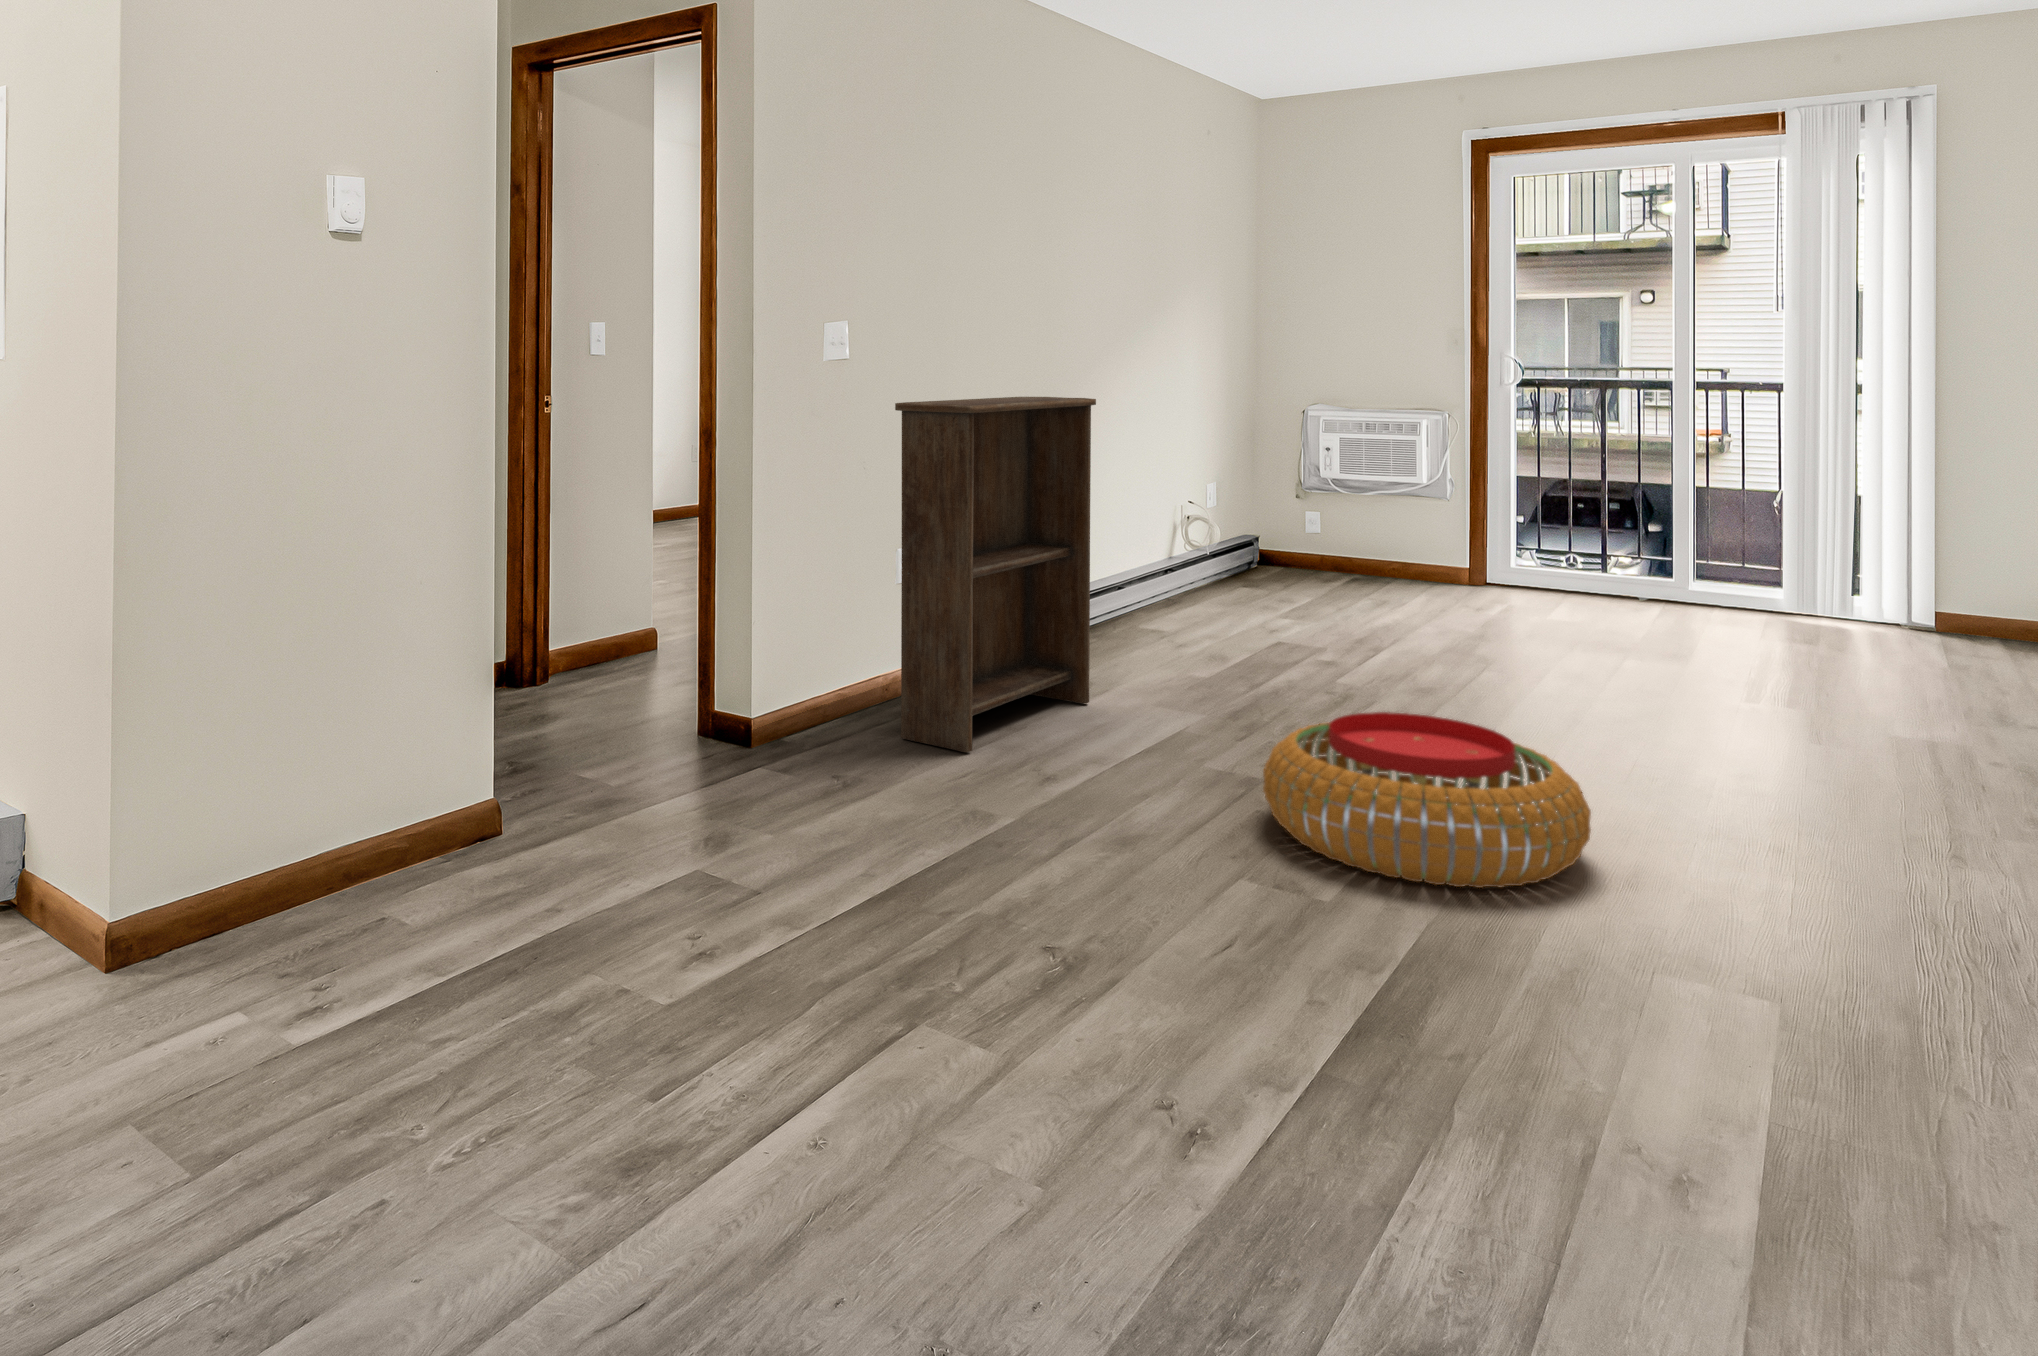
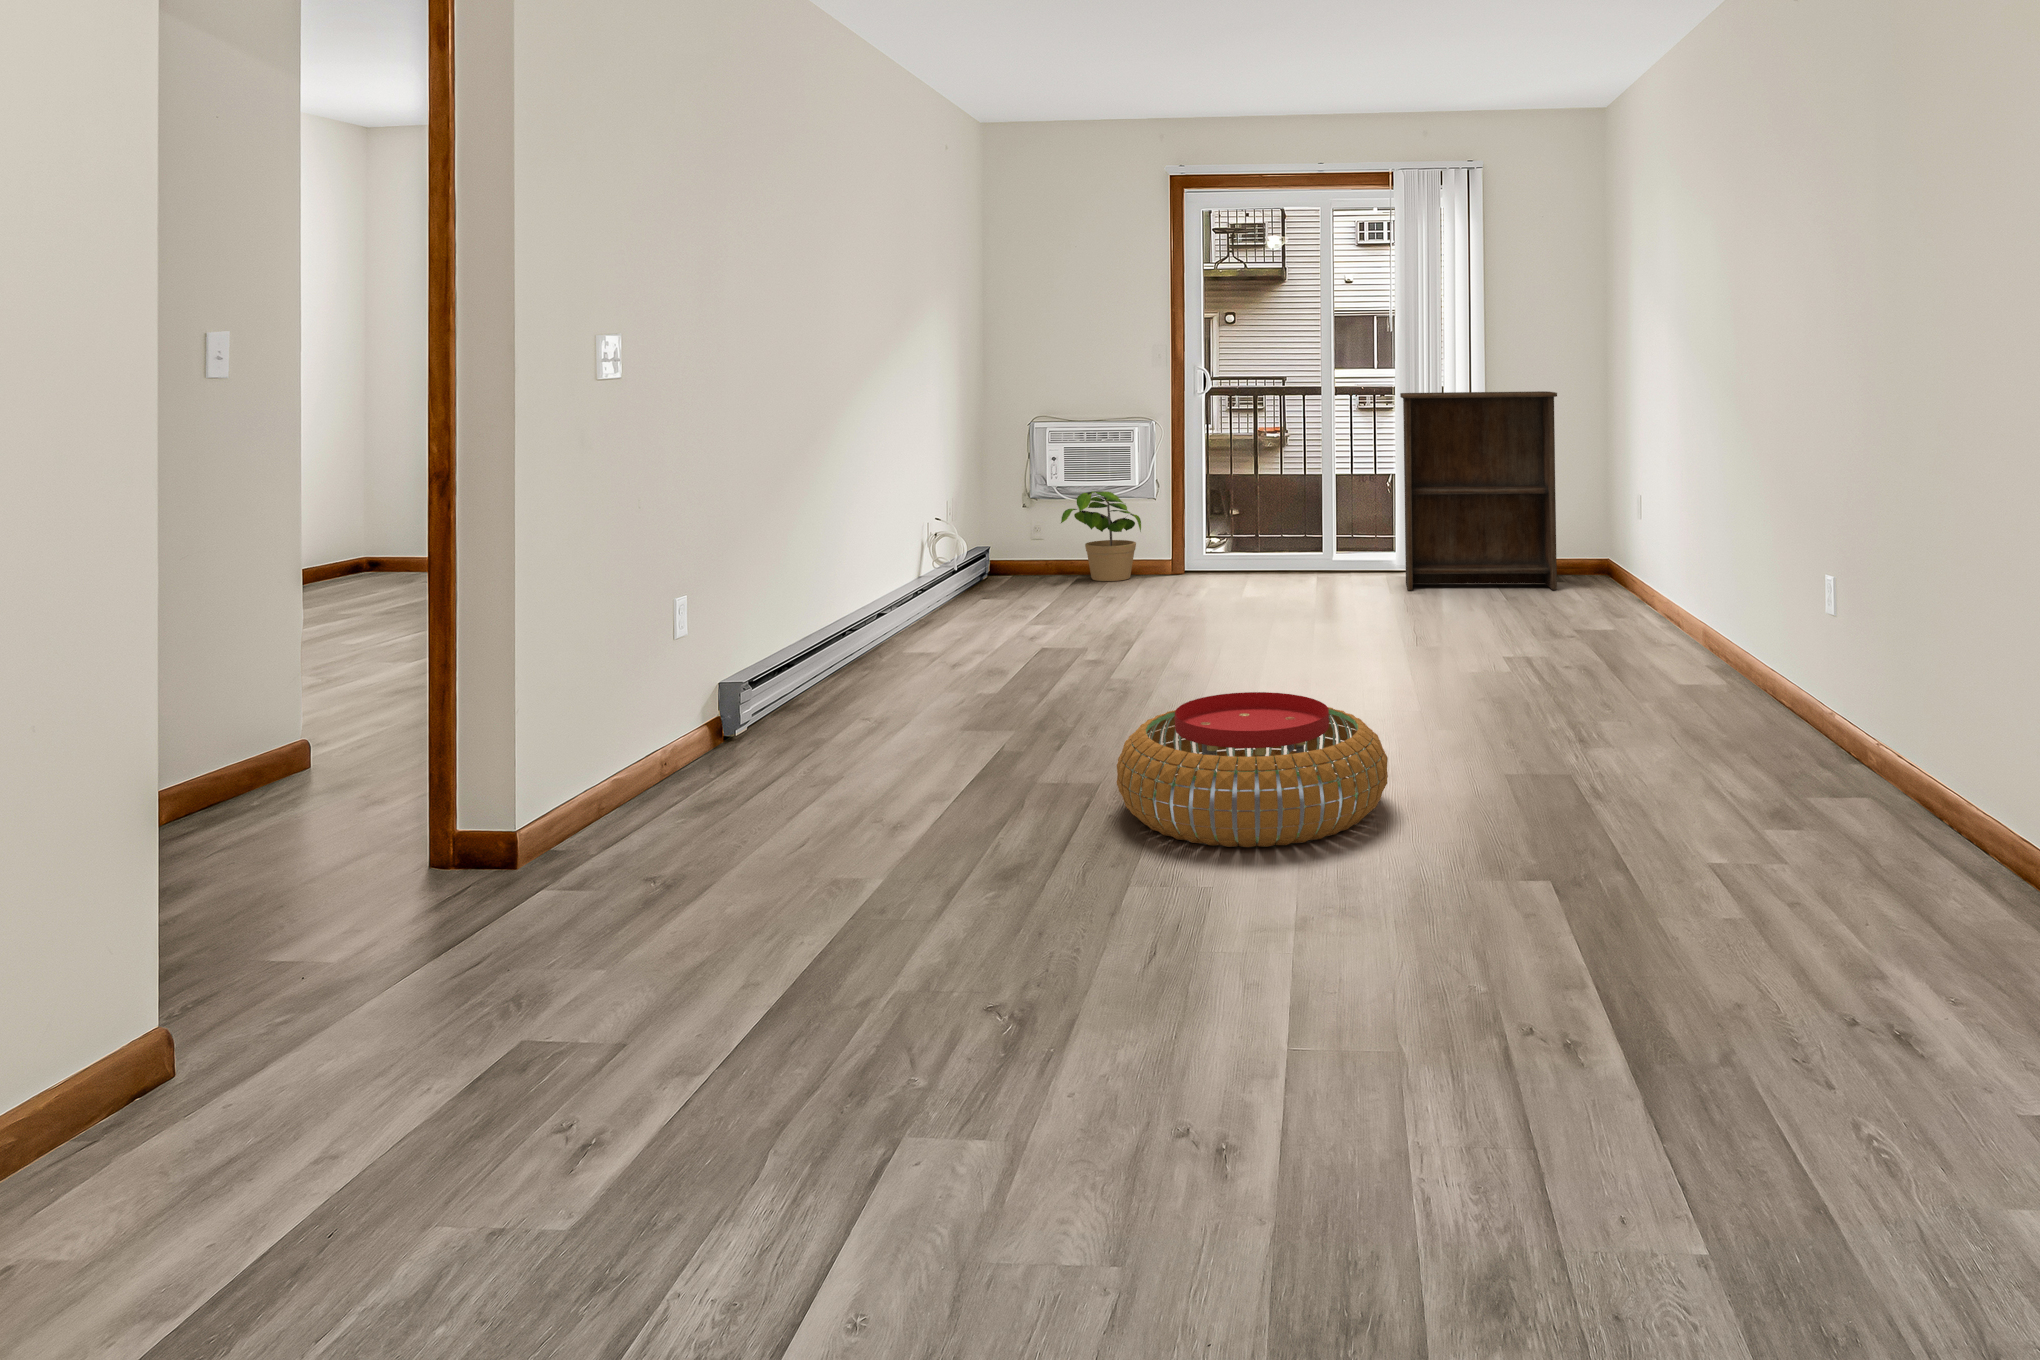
bookshelf: present [895,397,1096,752] -> present [1400,391,1557,590]
potted plant: none [1334,486,1430,585] -> present [1061,491,1141,581]

